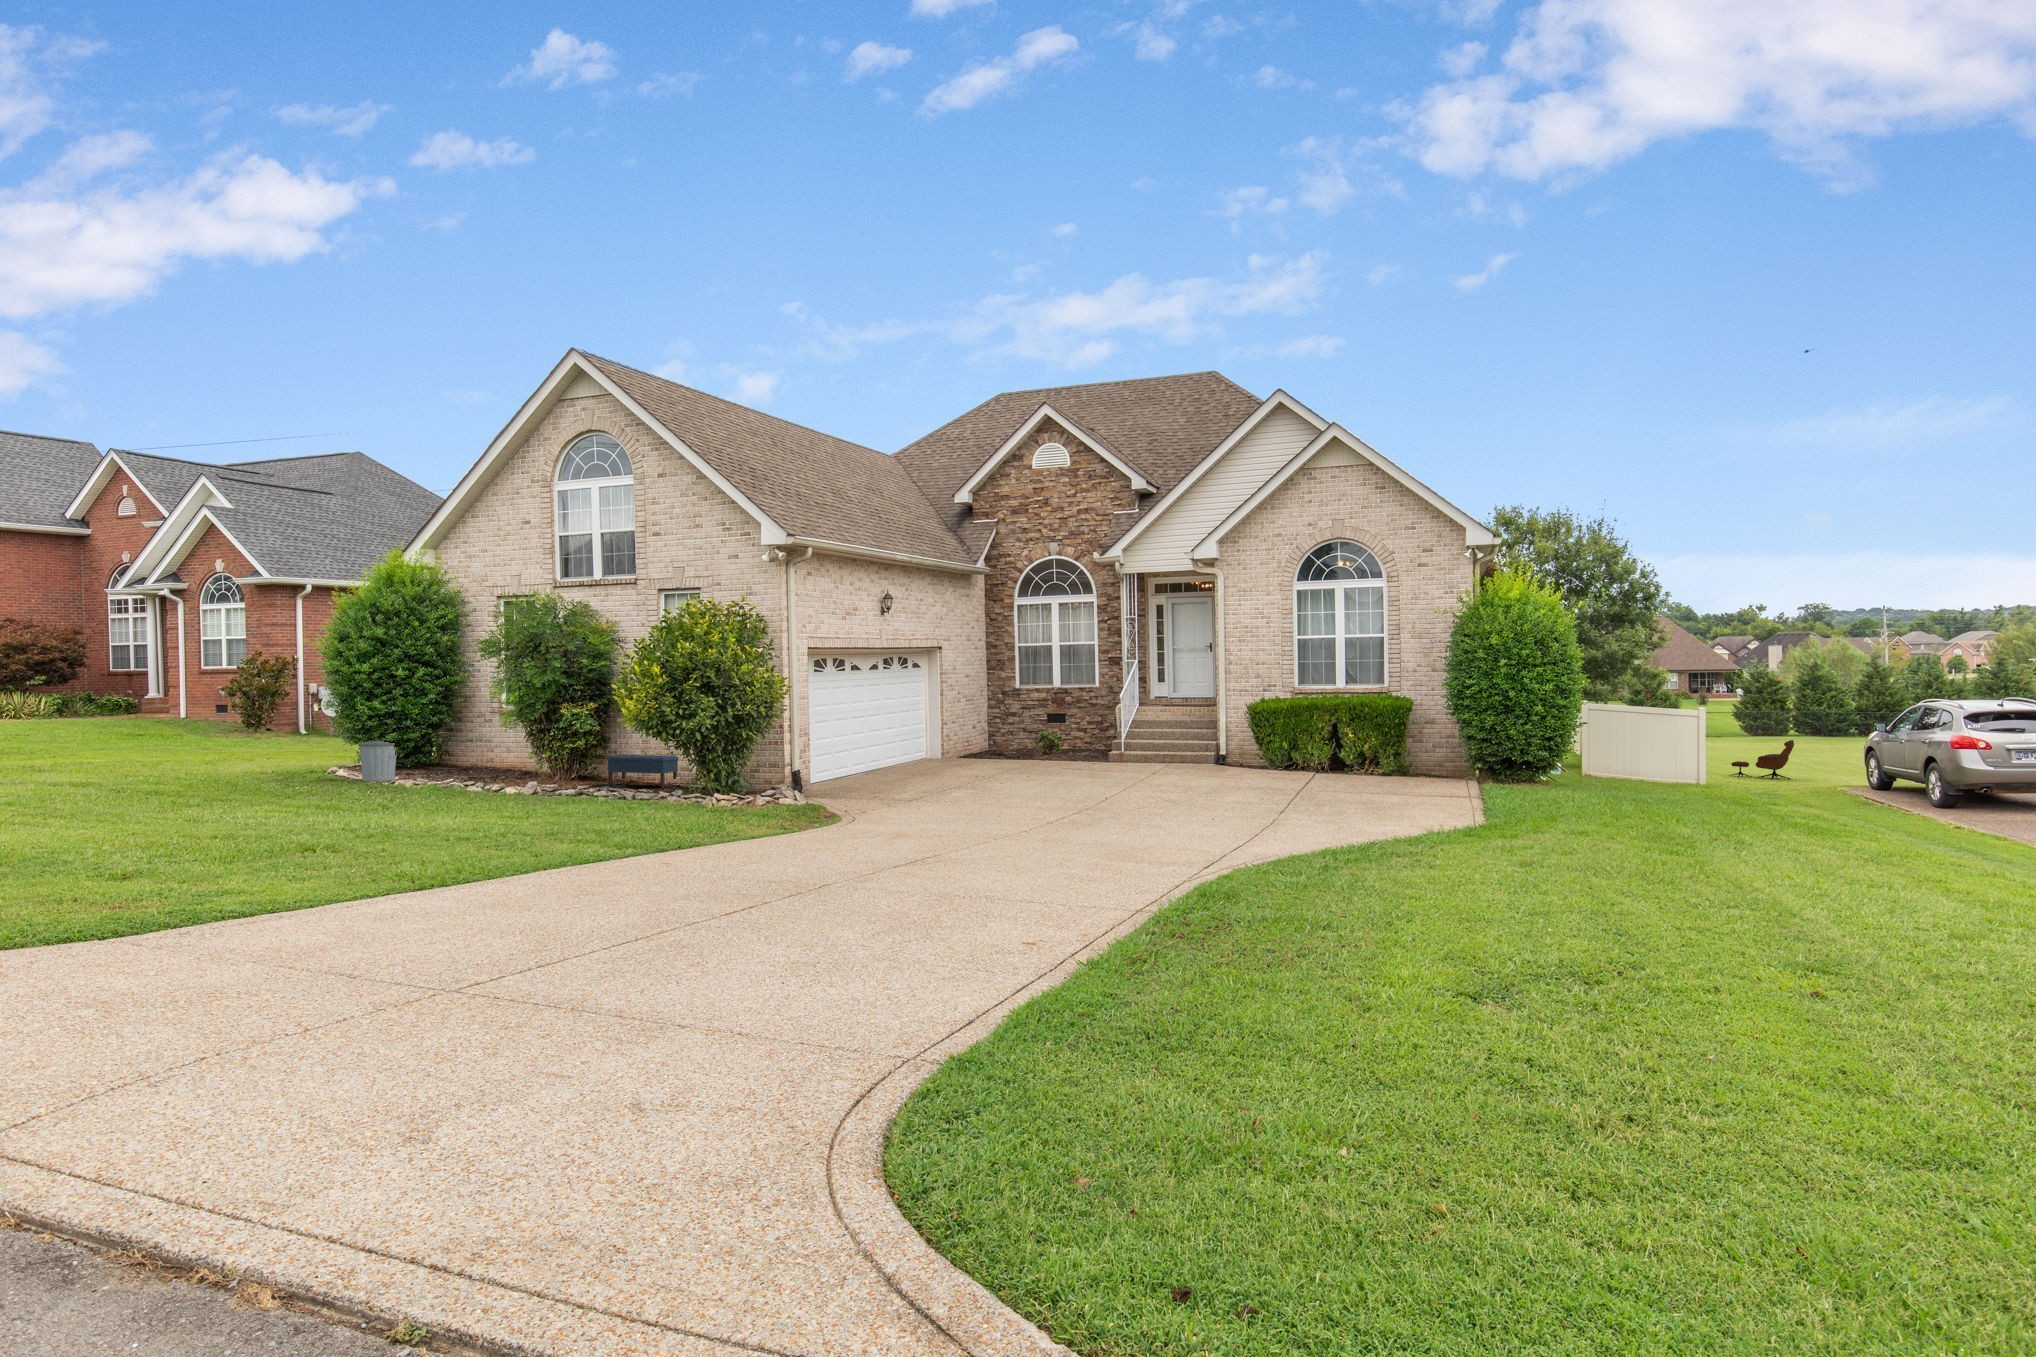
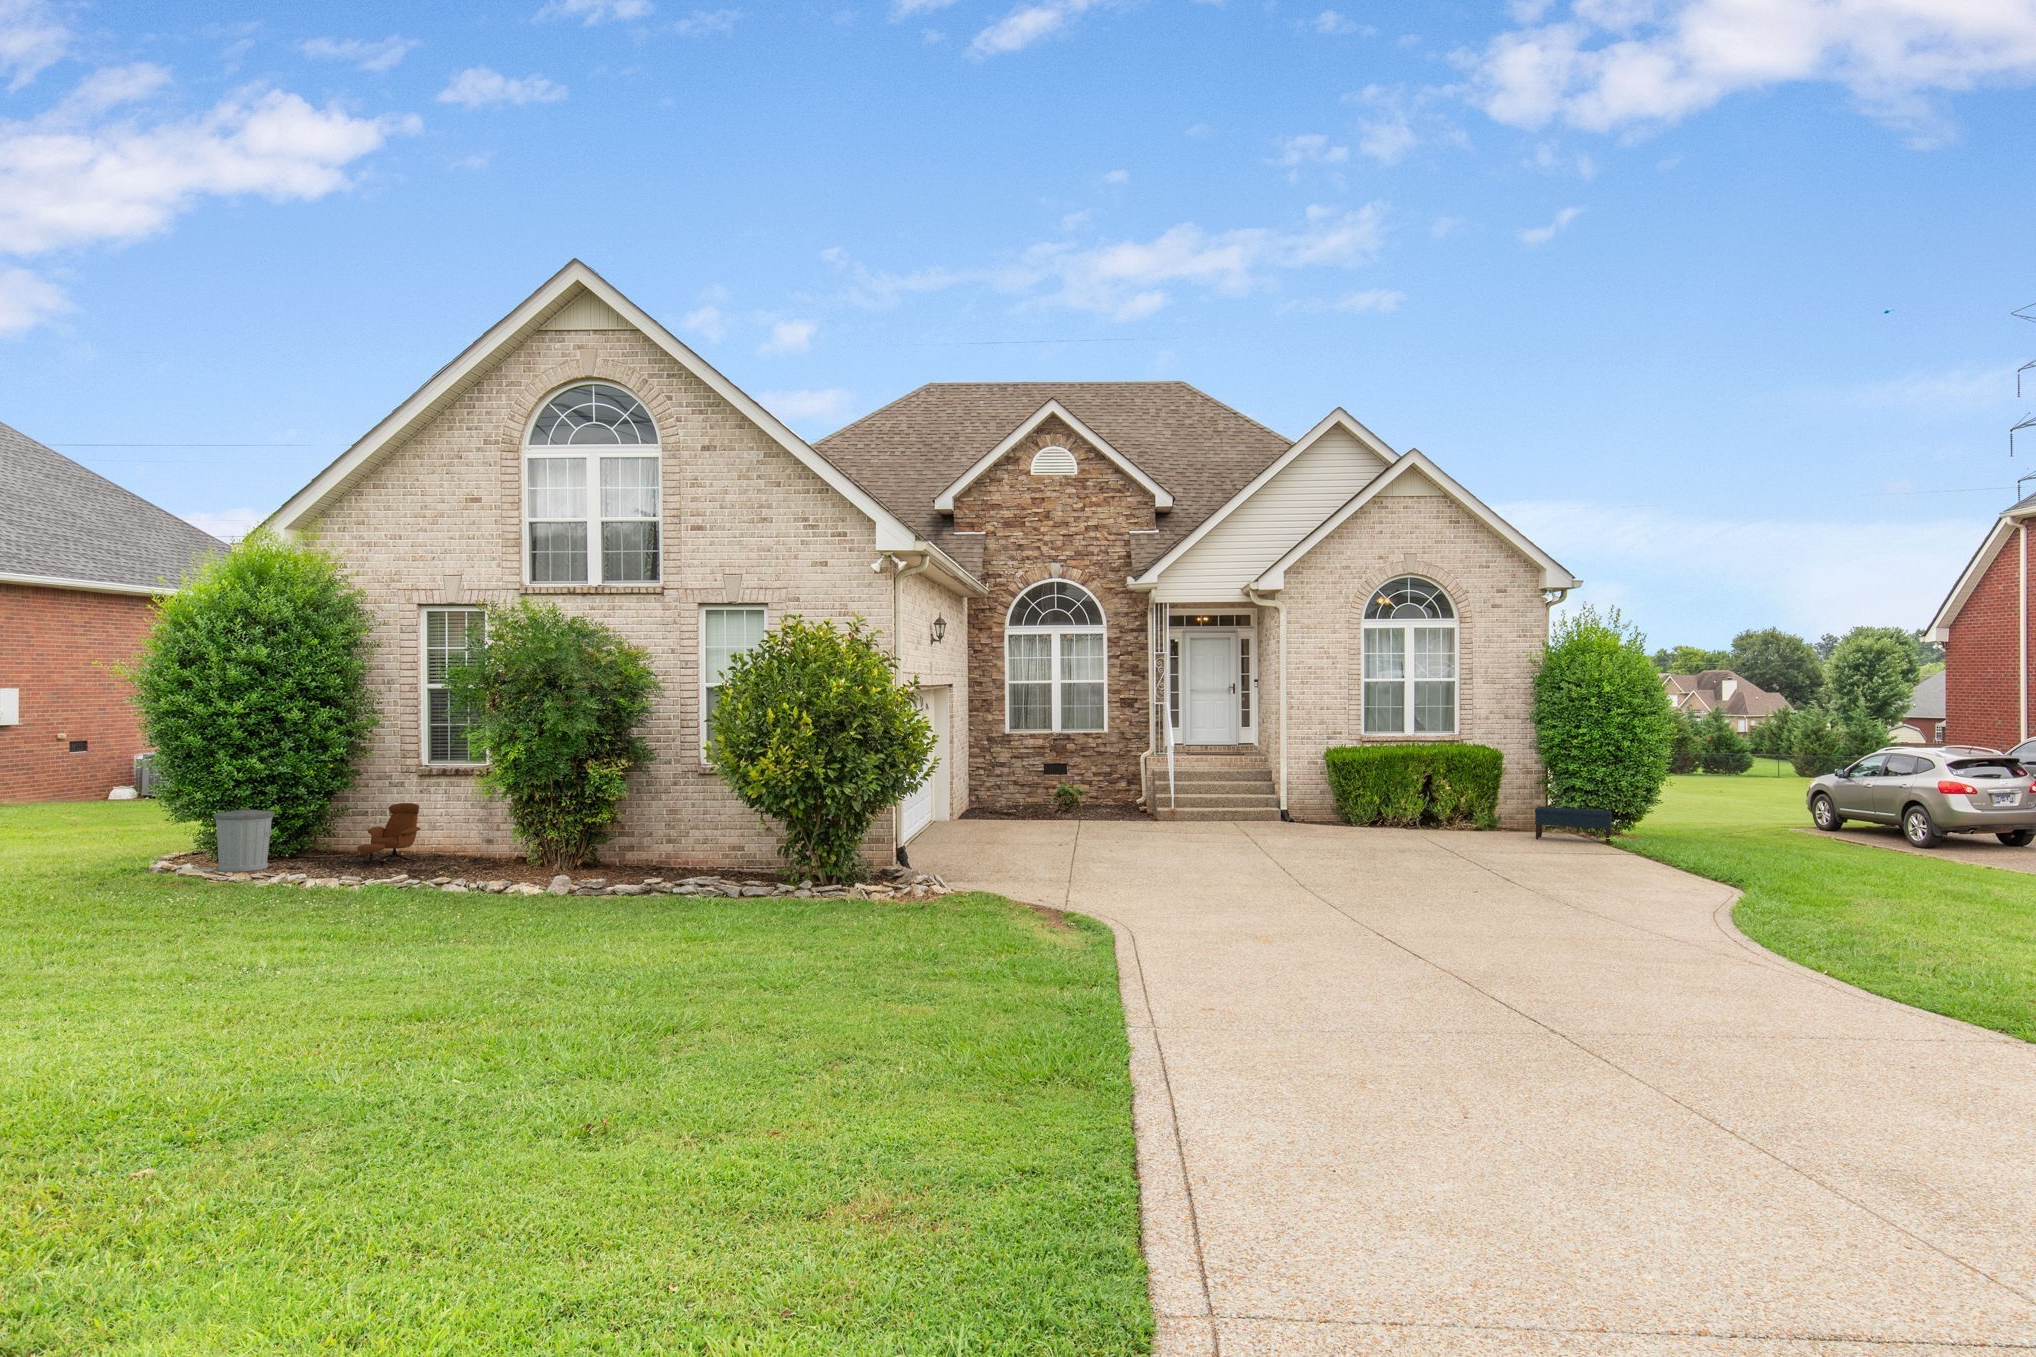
lounge chair: present [1731,740,1794,779] -> present [356,803,420,869]
bench: present [607,754,678,788] -> present [1535,807,1612,844]

